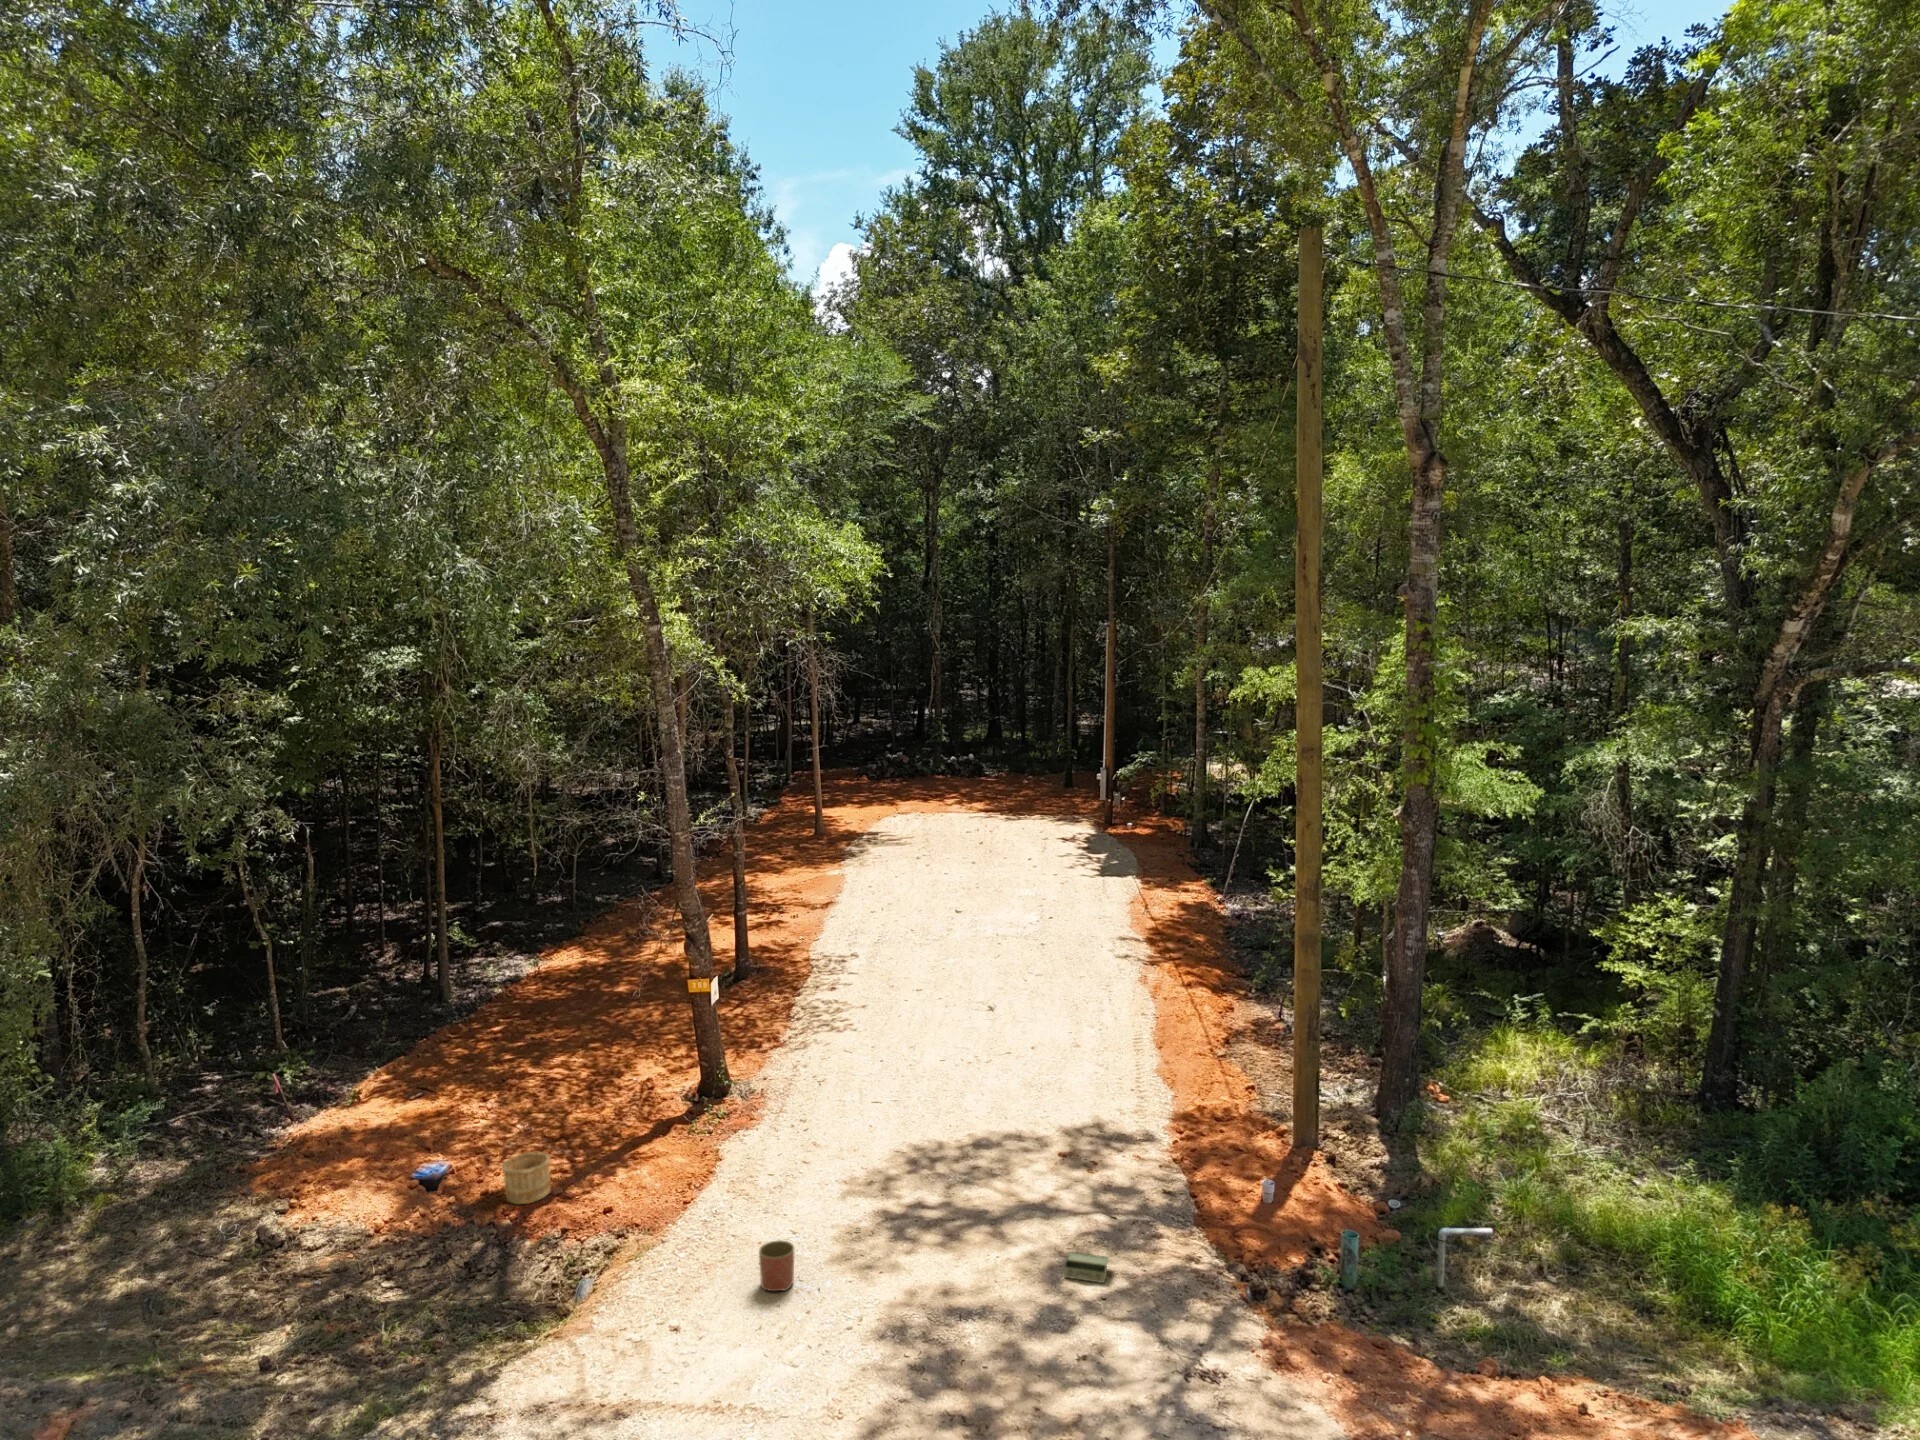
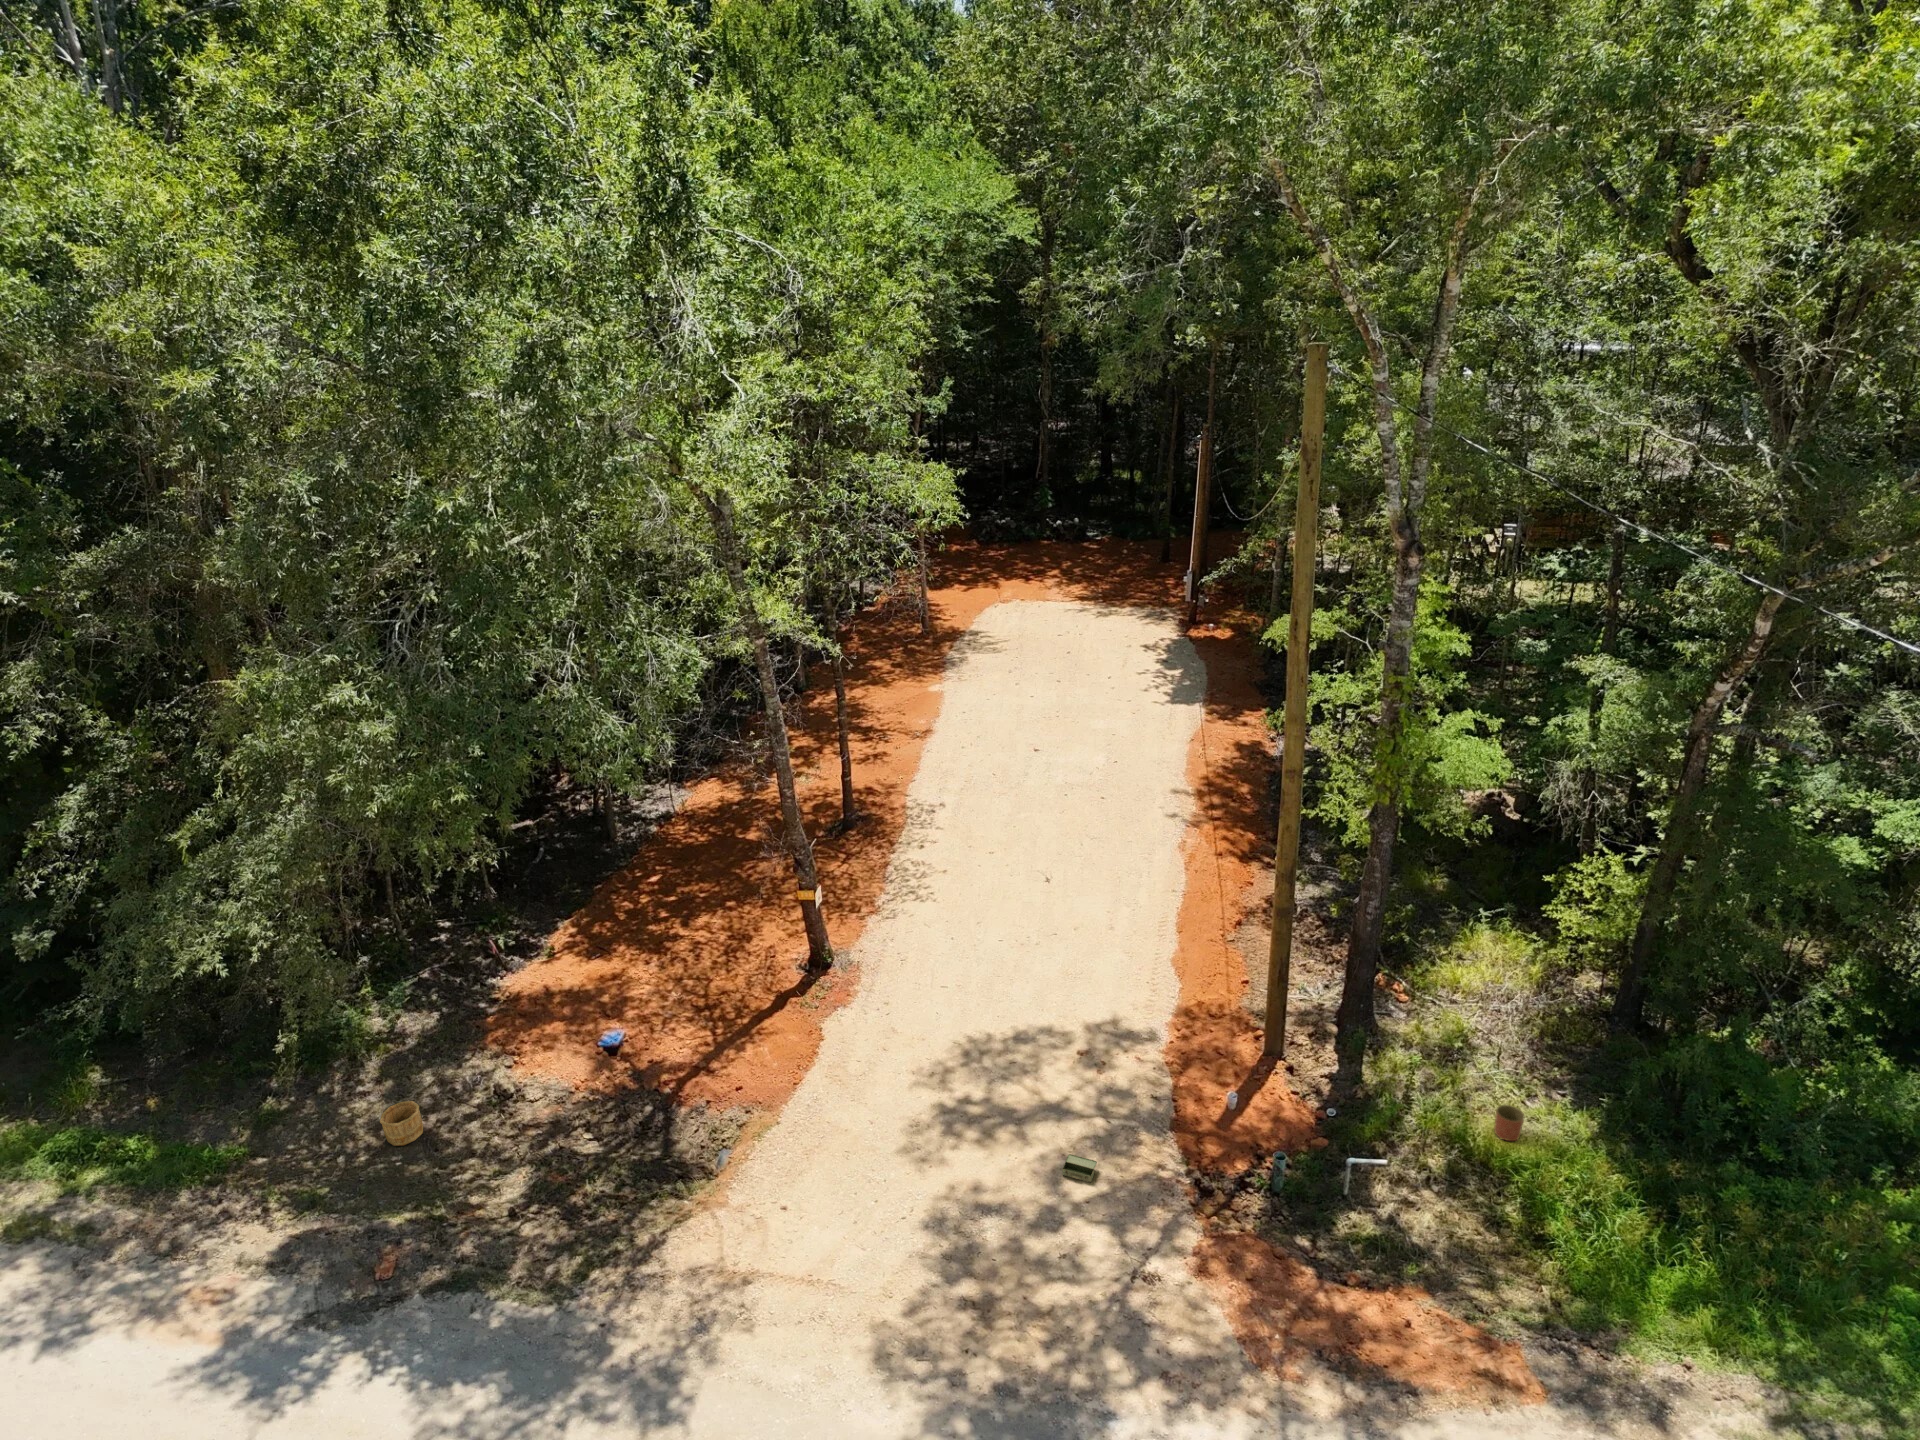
wooden bucket: present [502,1152,551,1204] -> present [380,1101,423,1146]
planter: present [759,1240,794,1291] -> present [1494,1105,1524,1141]

